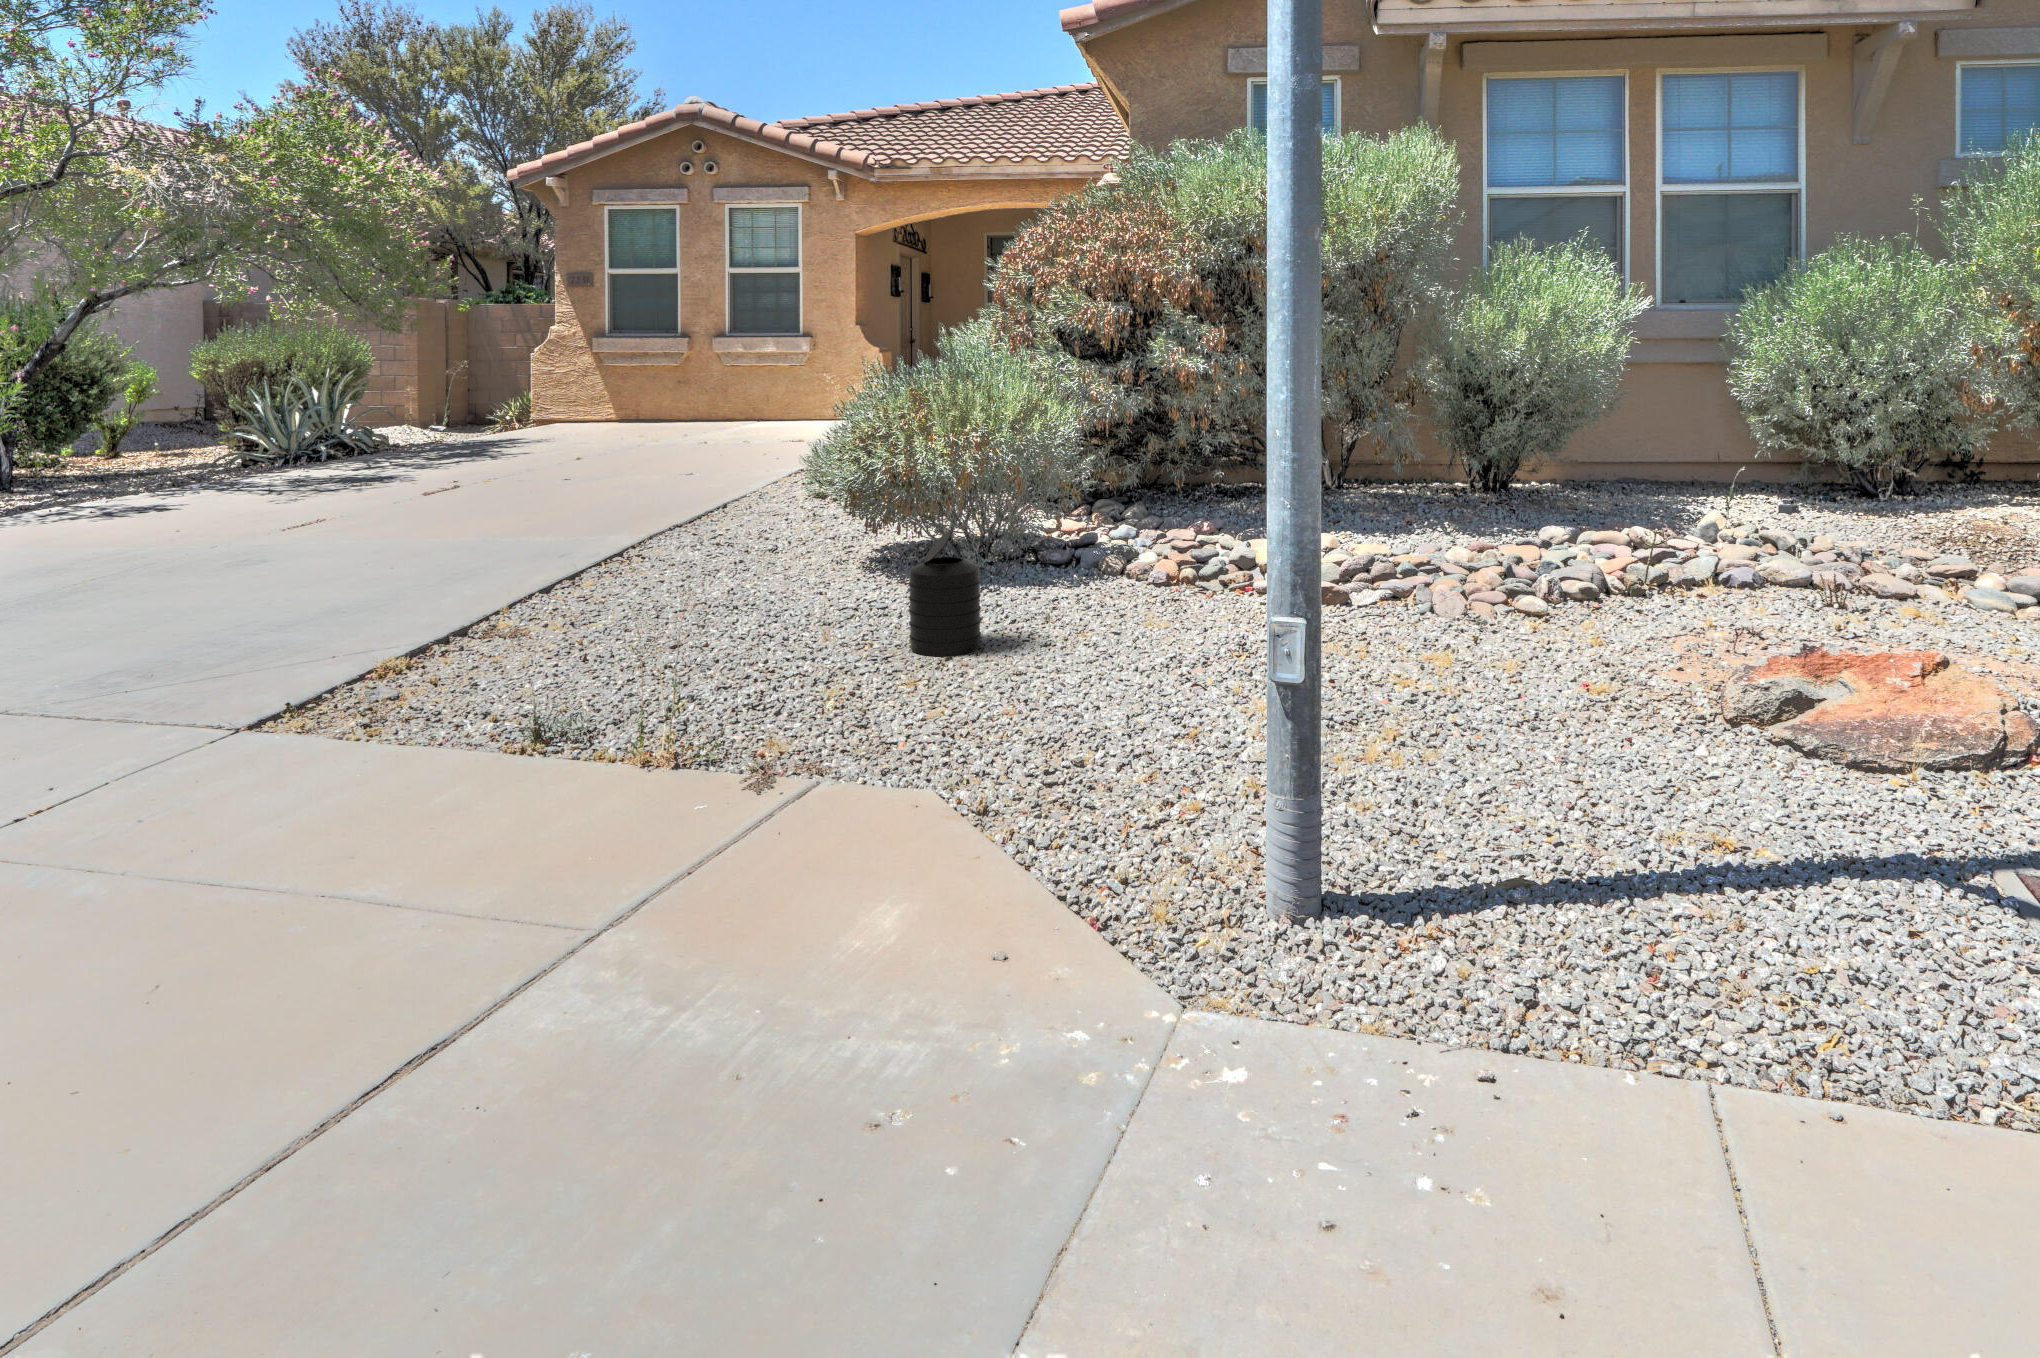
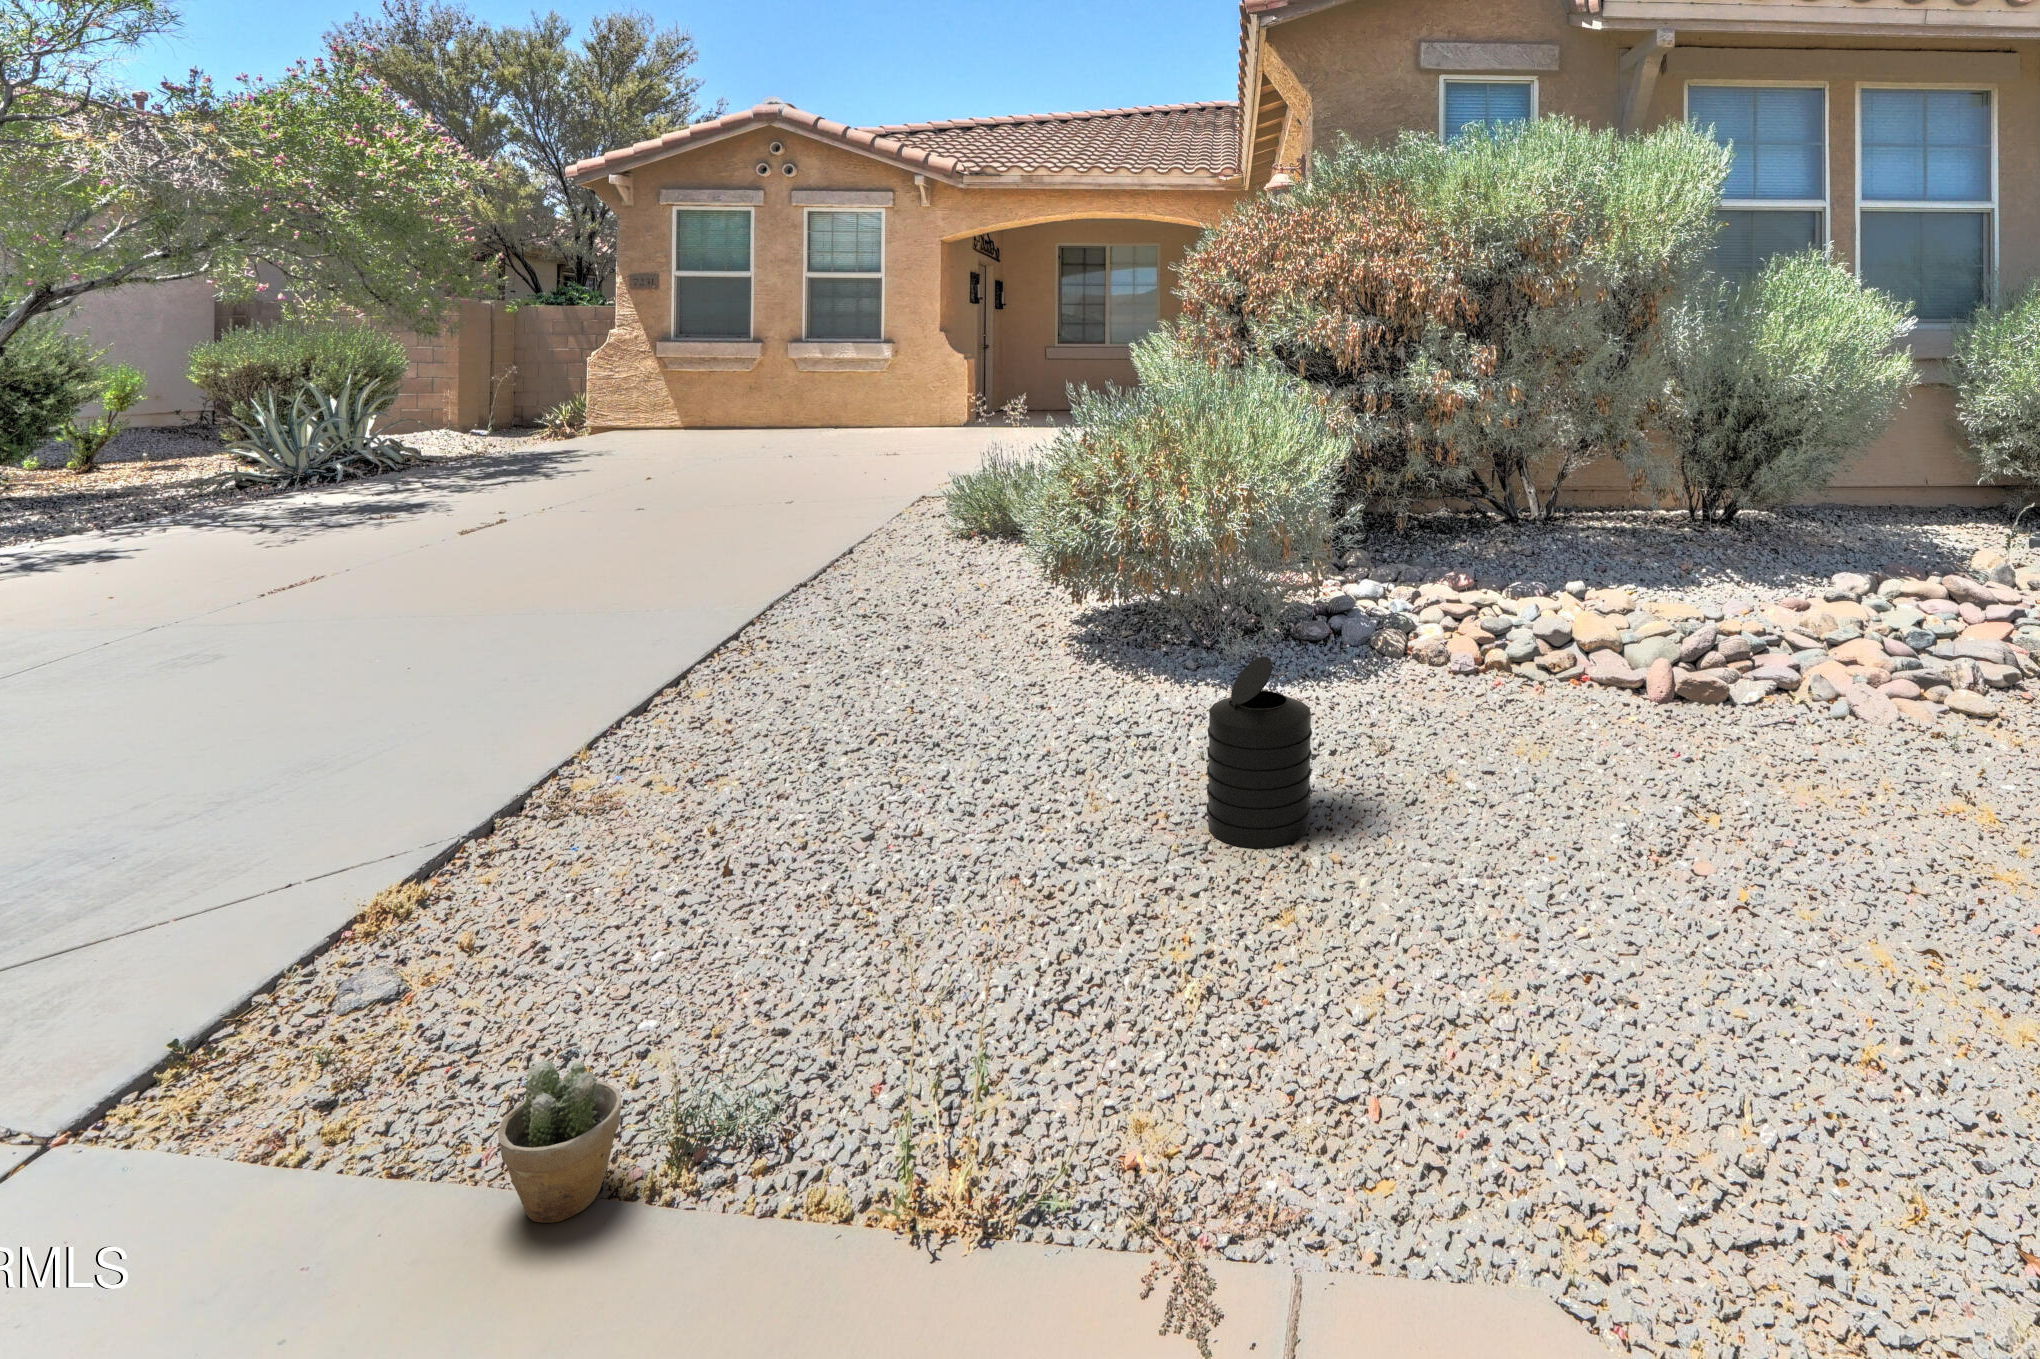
potted plant: none [466,684,525,760] -> present [498,1061,621,1223]

